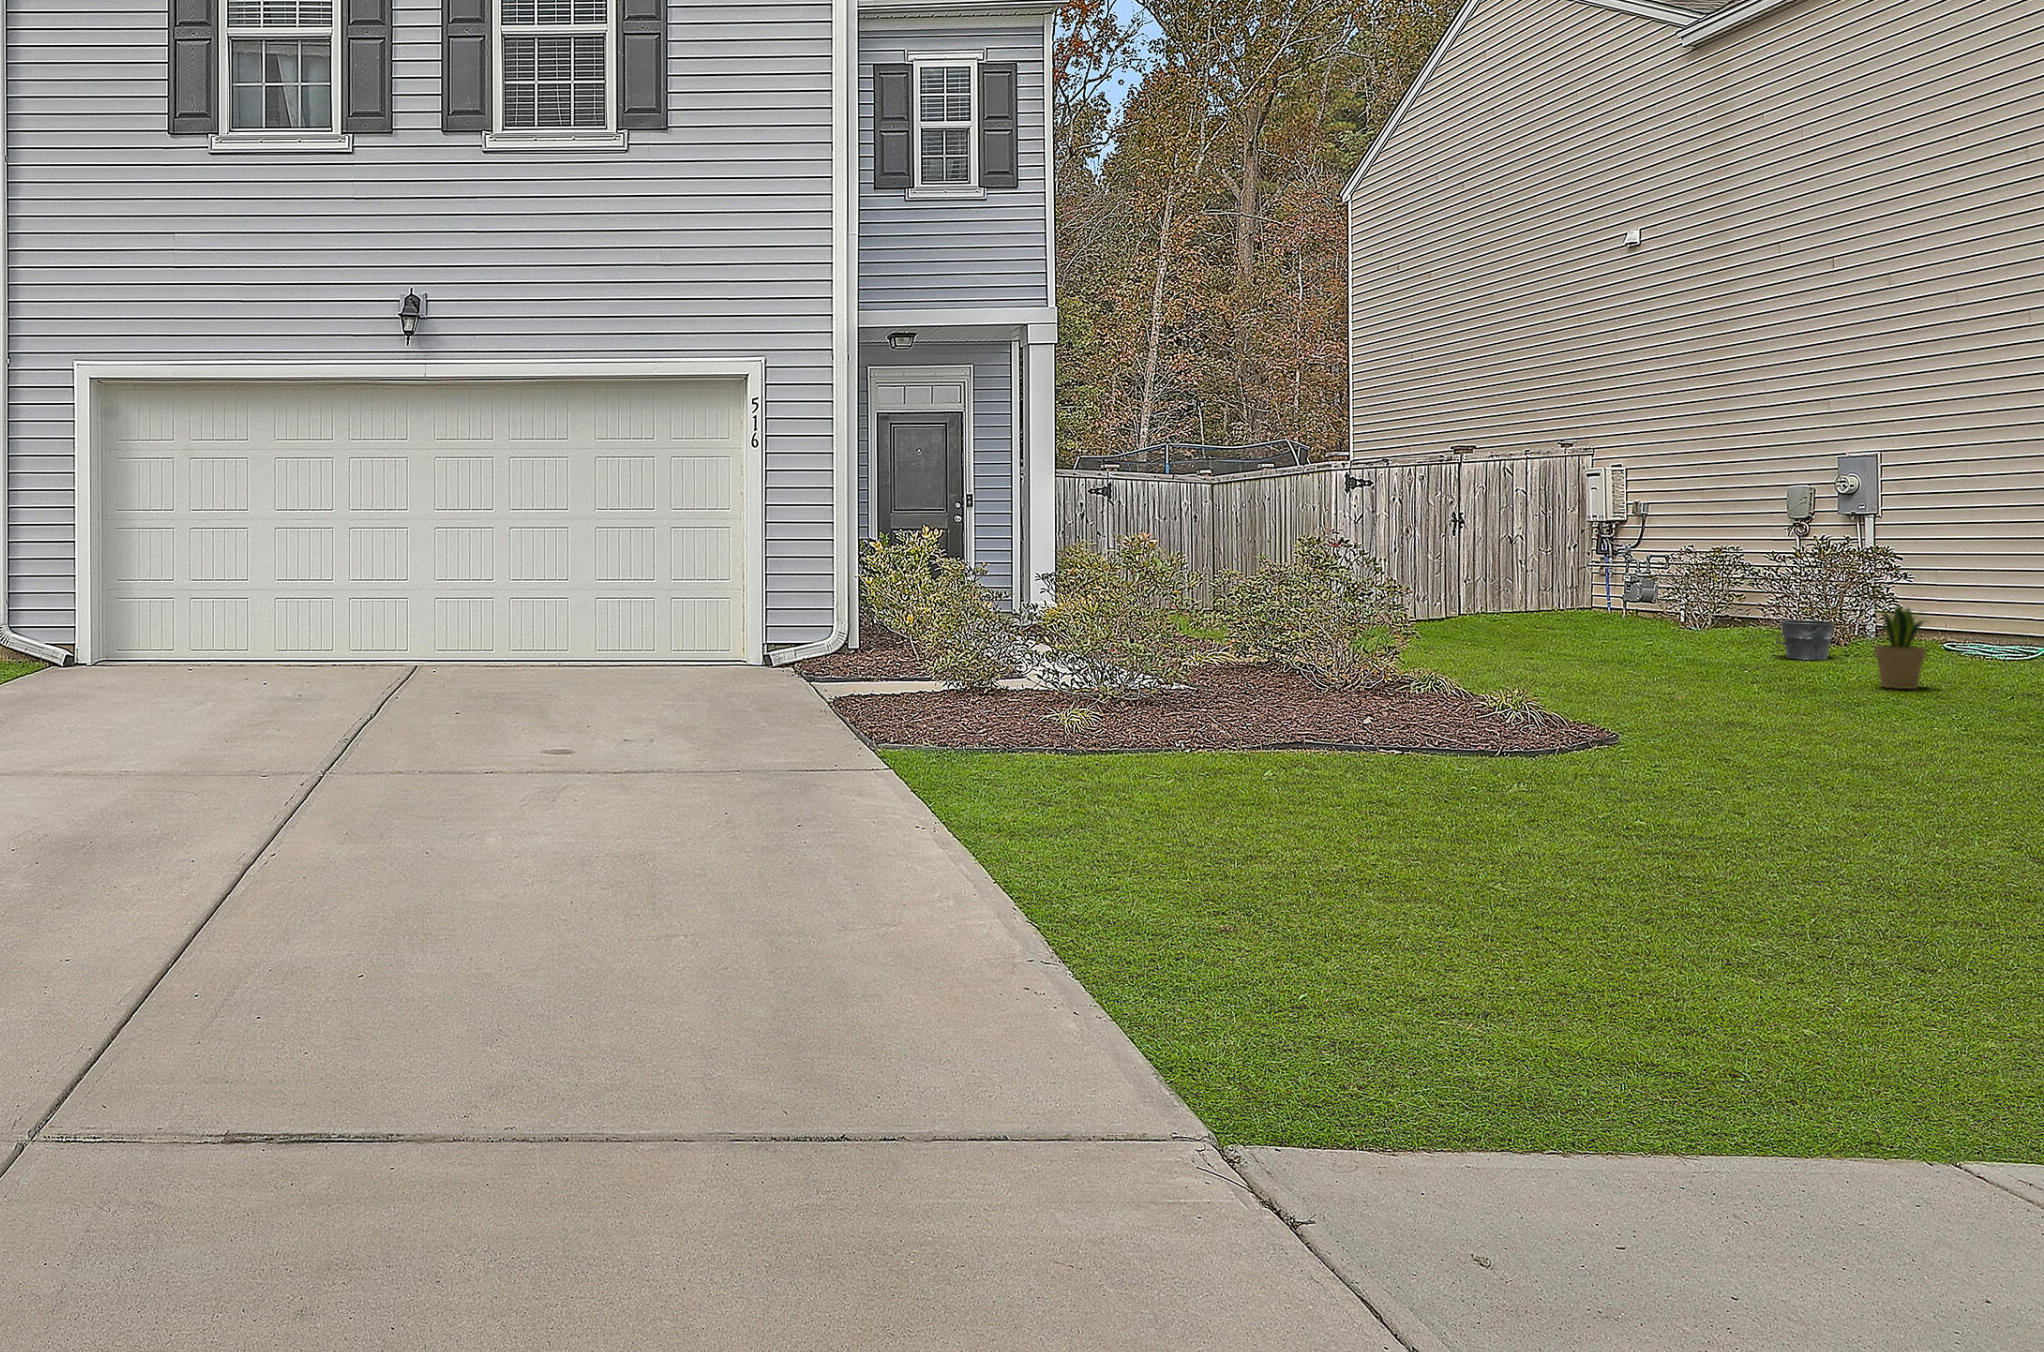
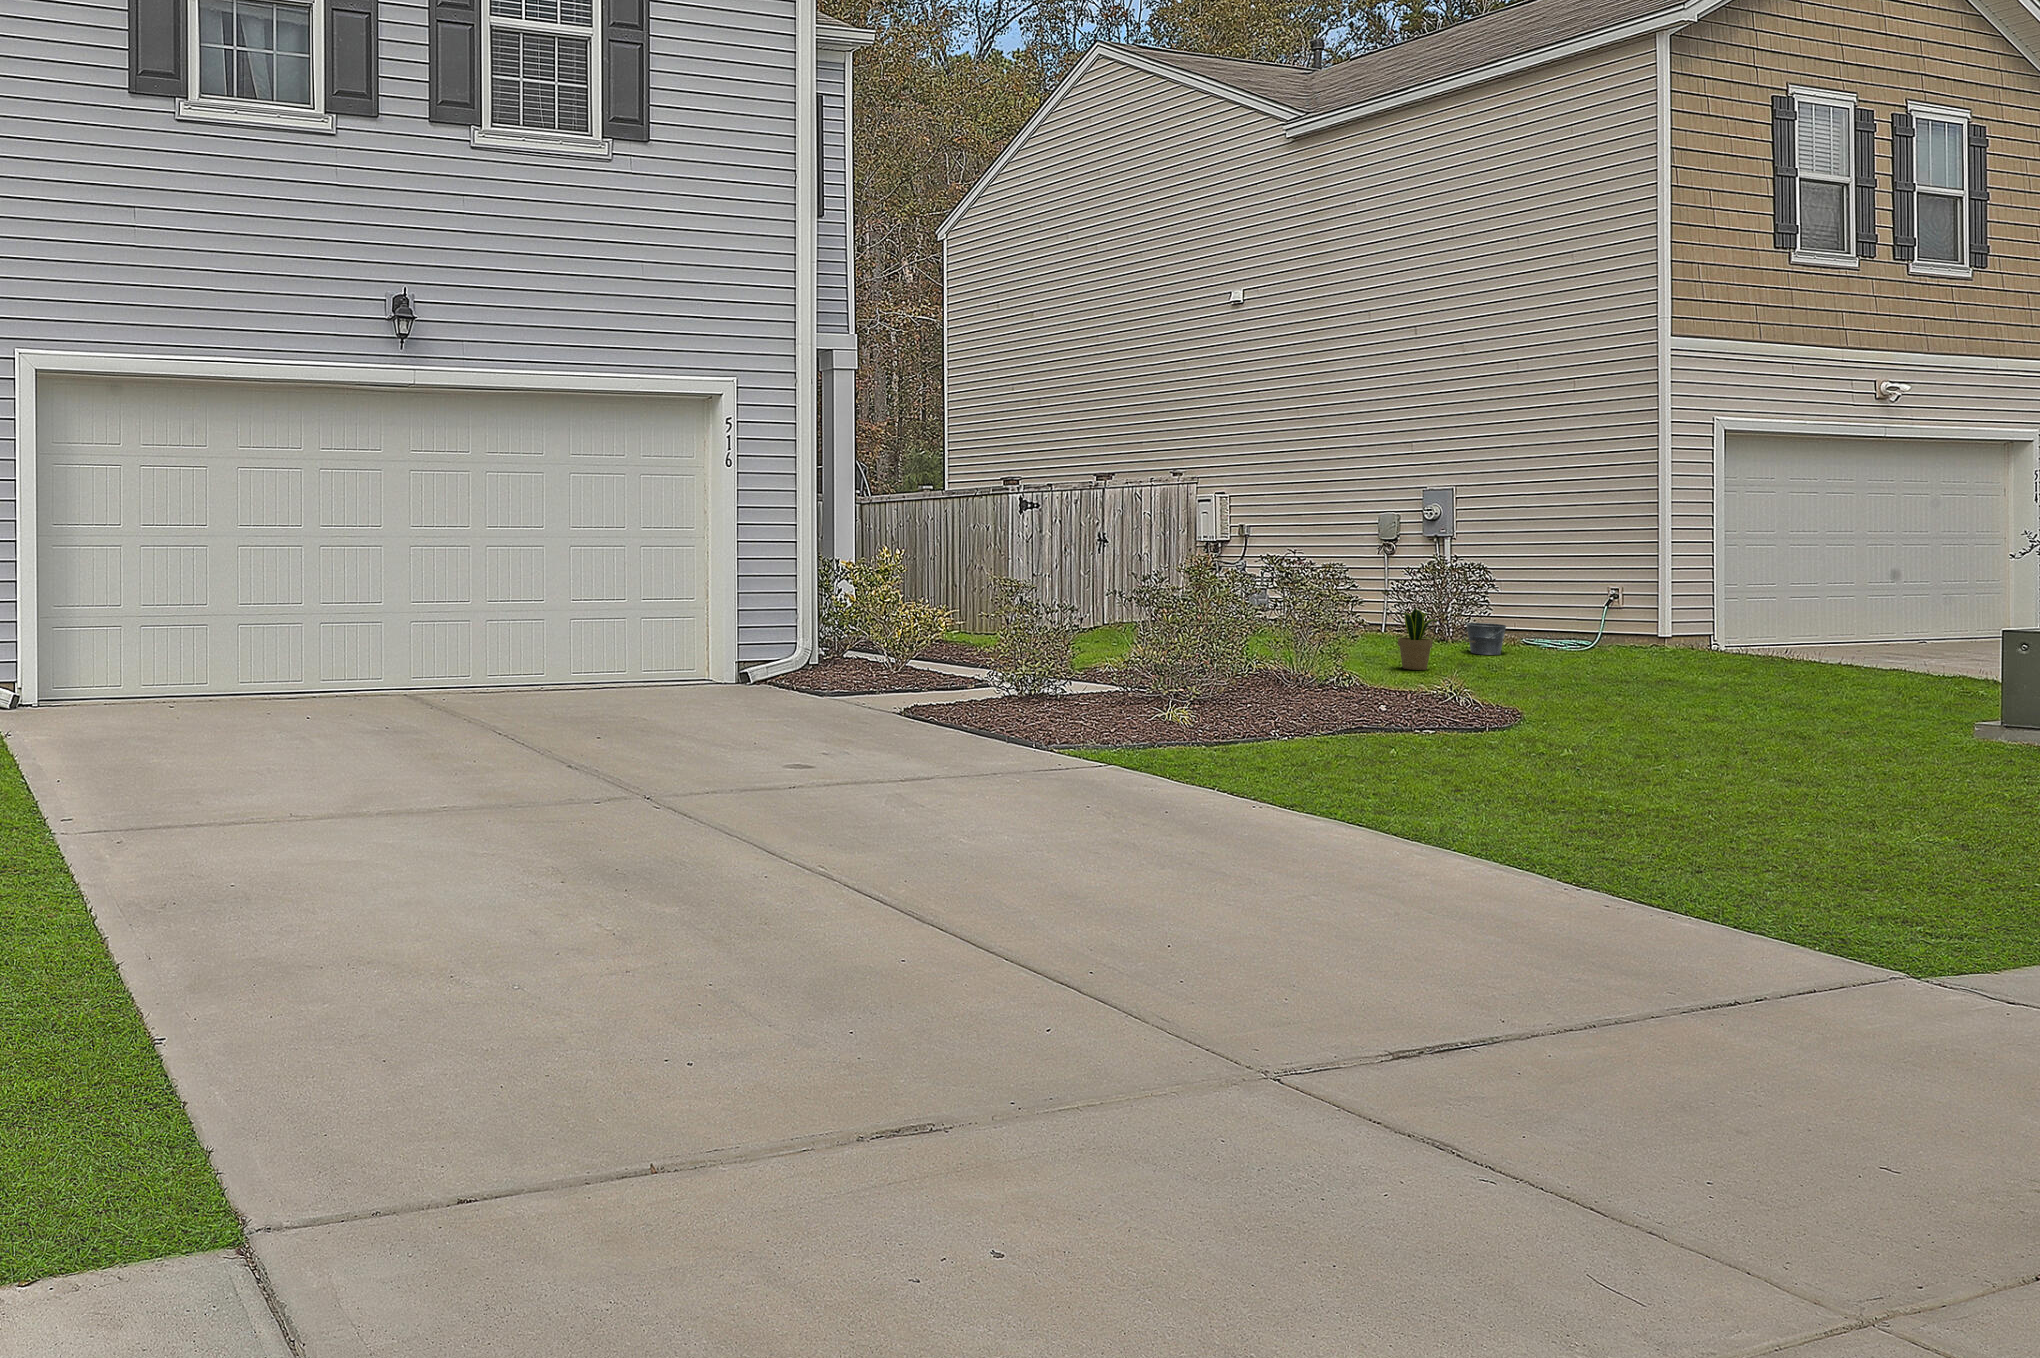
potted plant: present [1874,605,1926,689] -> present [1398,608,1437,670]

